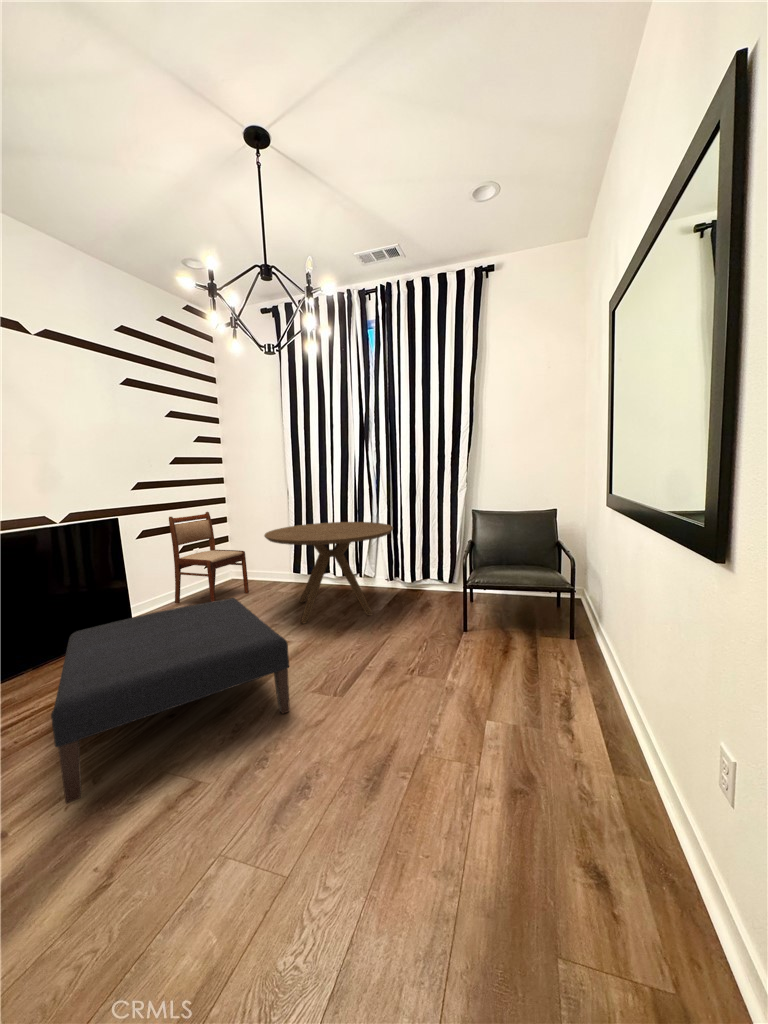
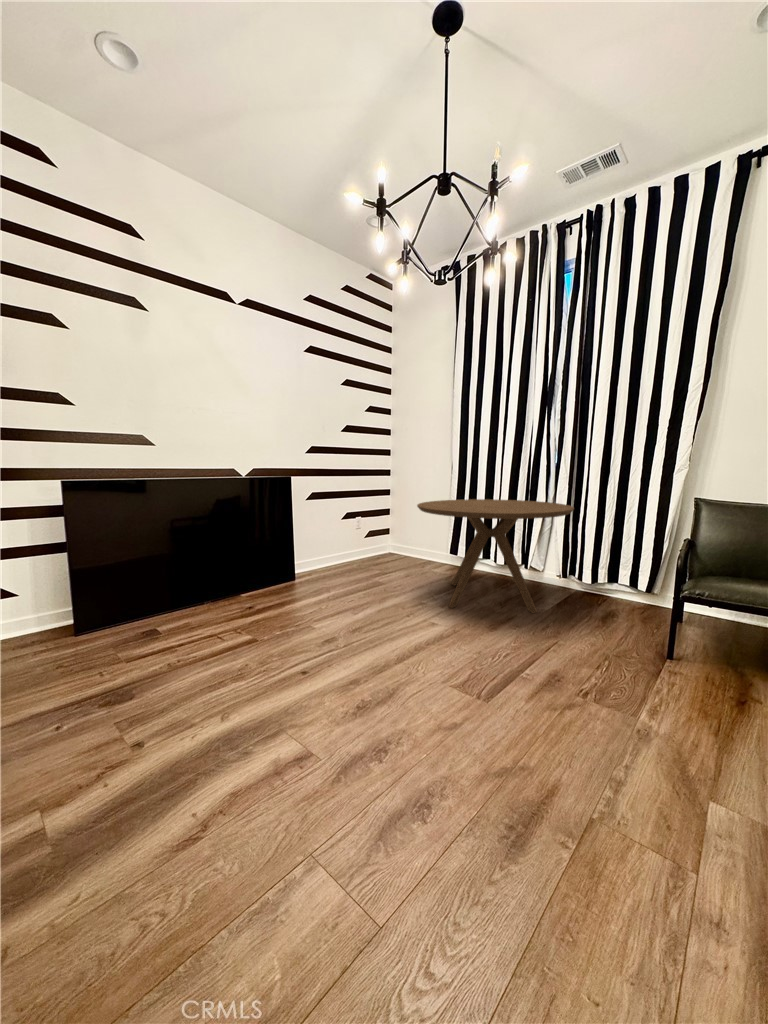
dining chair: present [169,512,249,604] -> none [332,481,401,577]
ottoman: present [51,598,290,804] -> none [190,565,423,730]

